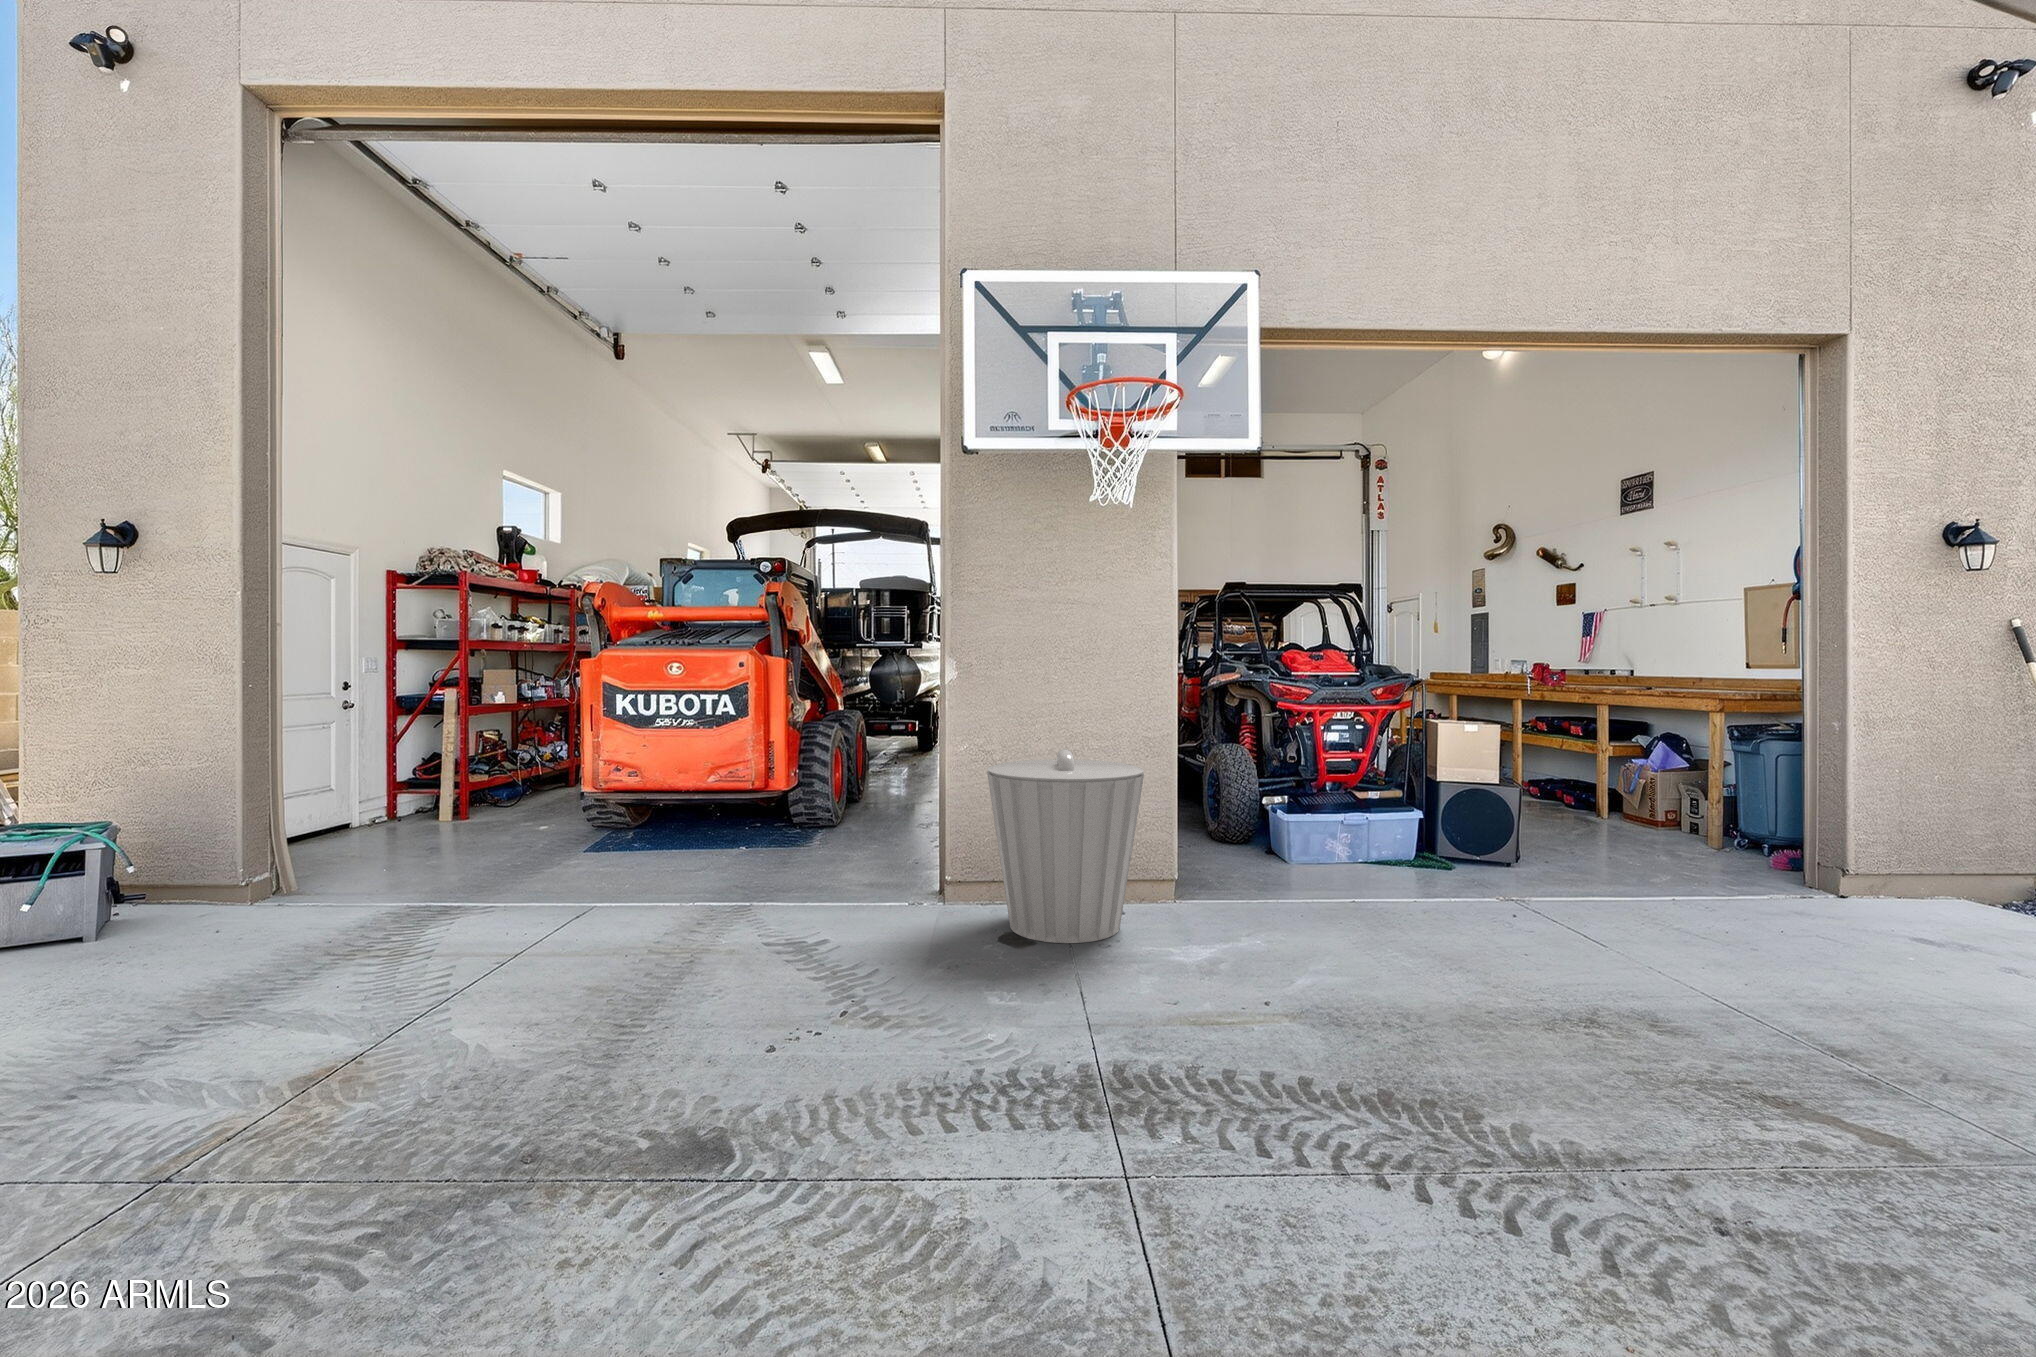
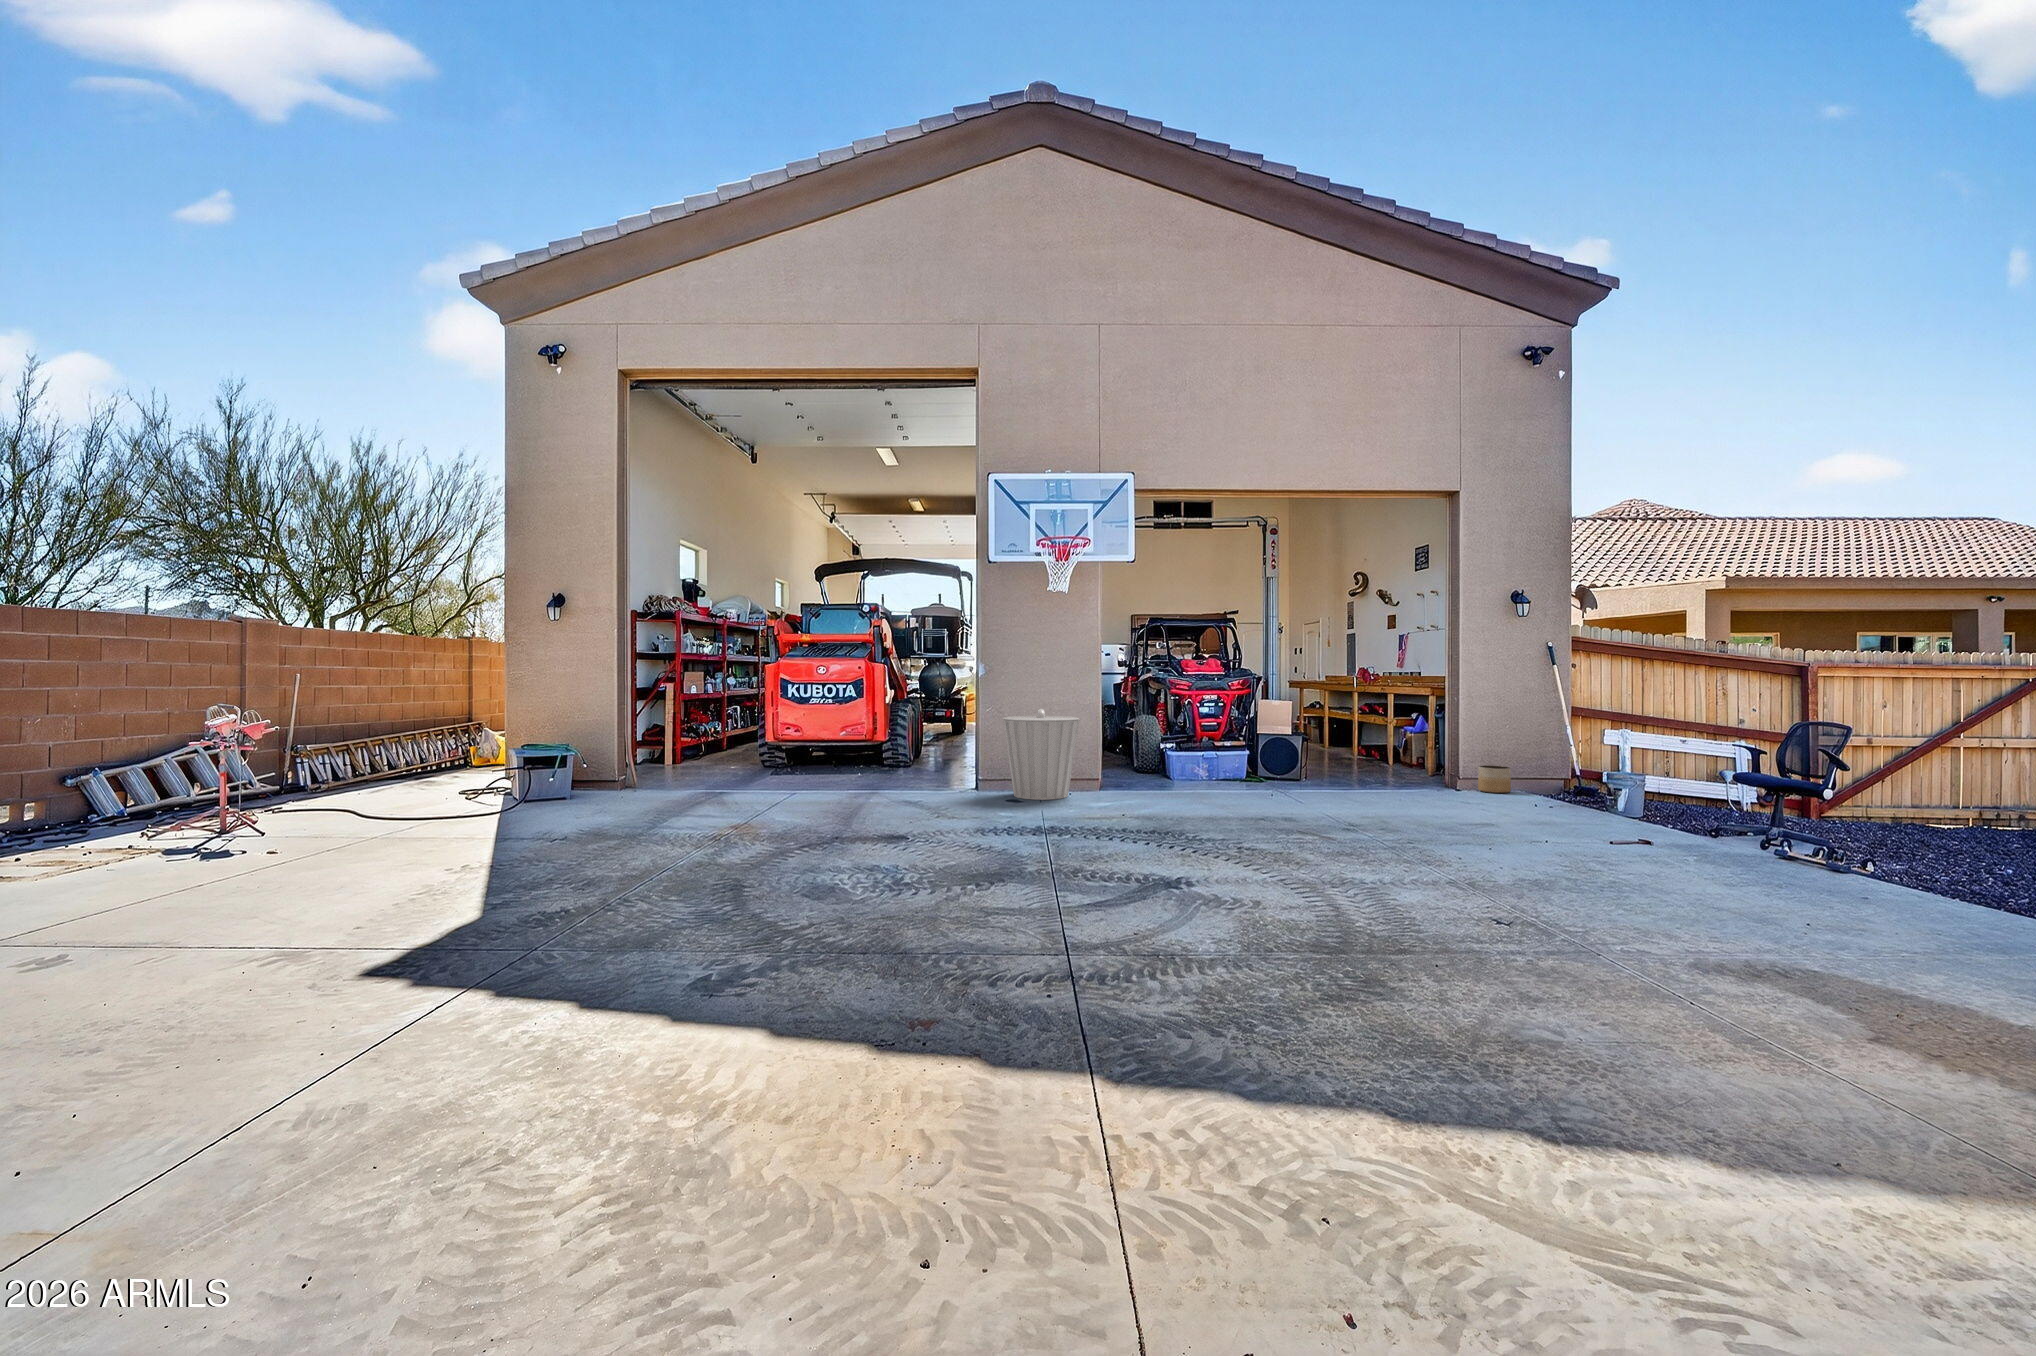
planter: none [1899,853,1979,912] -> present [1478,766,1511,793]

